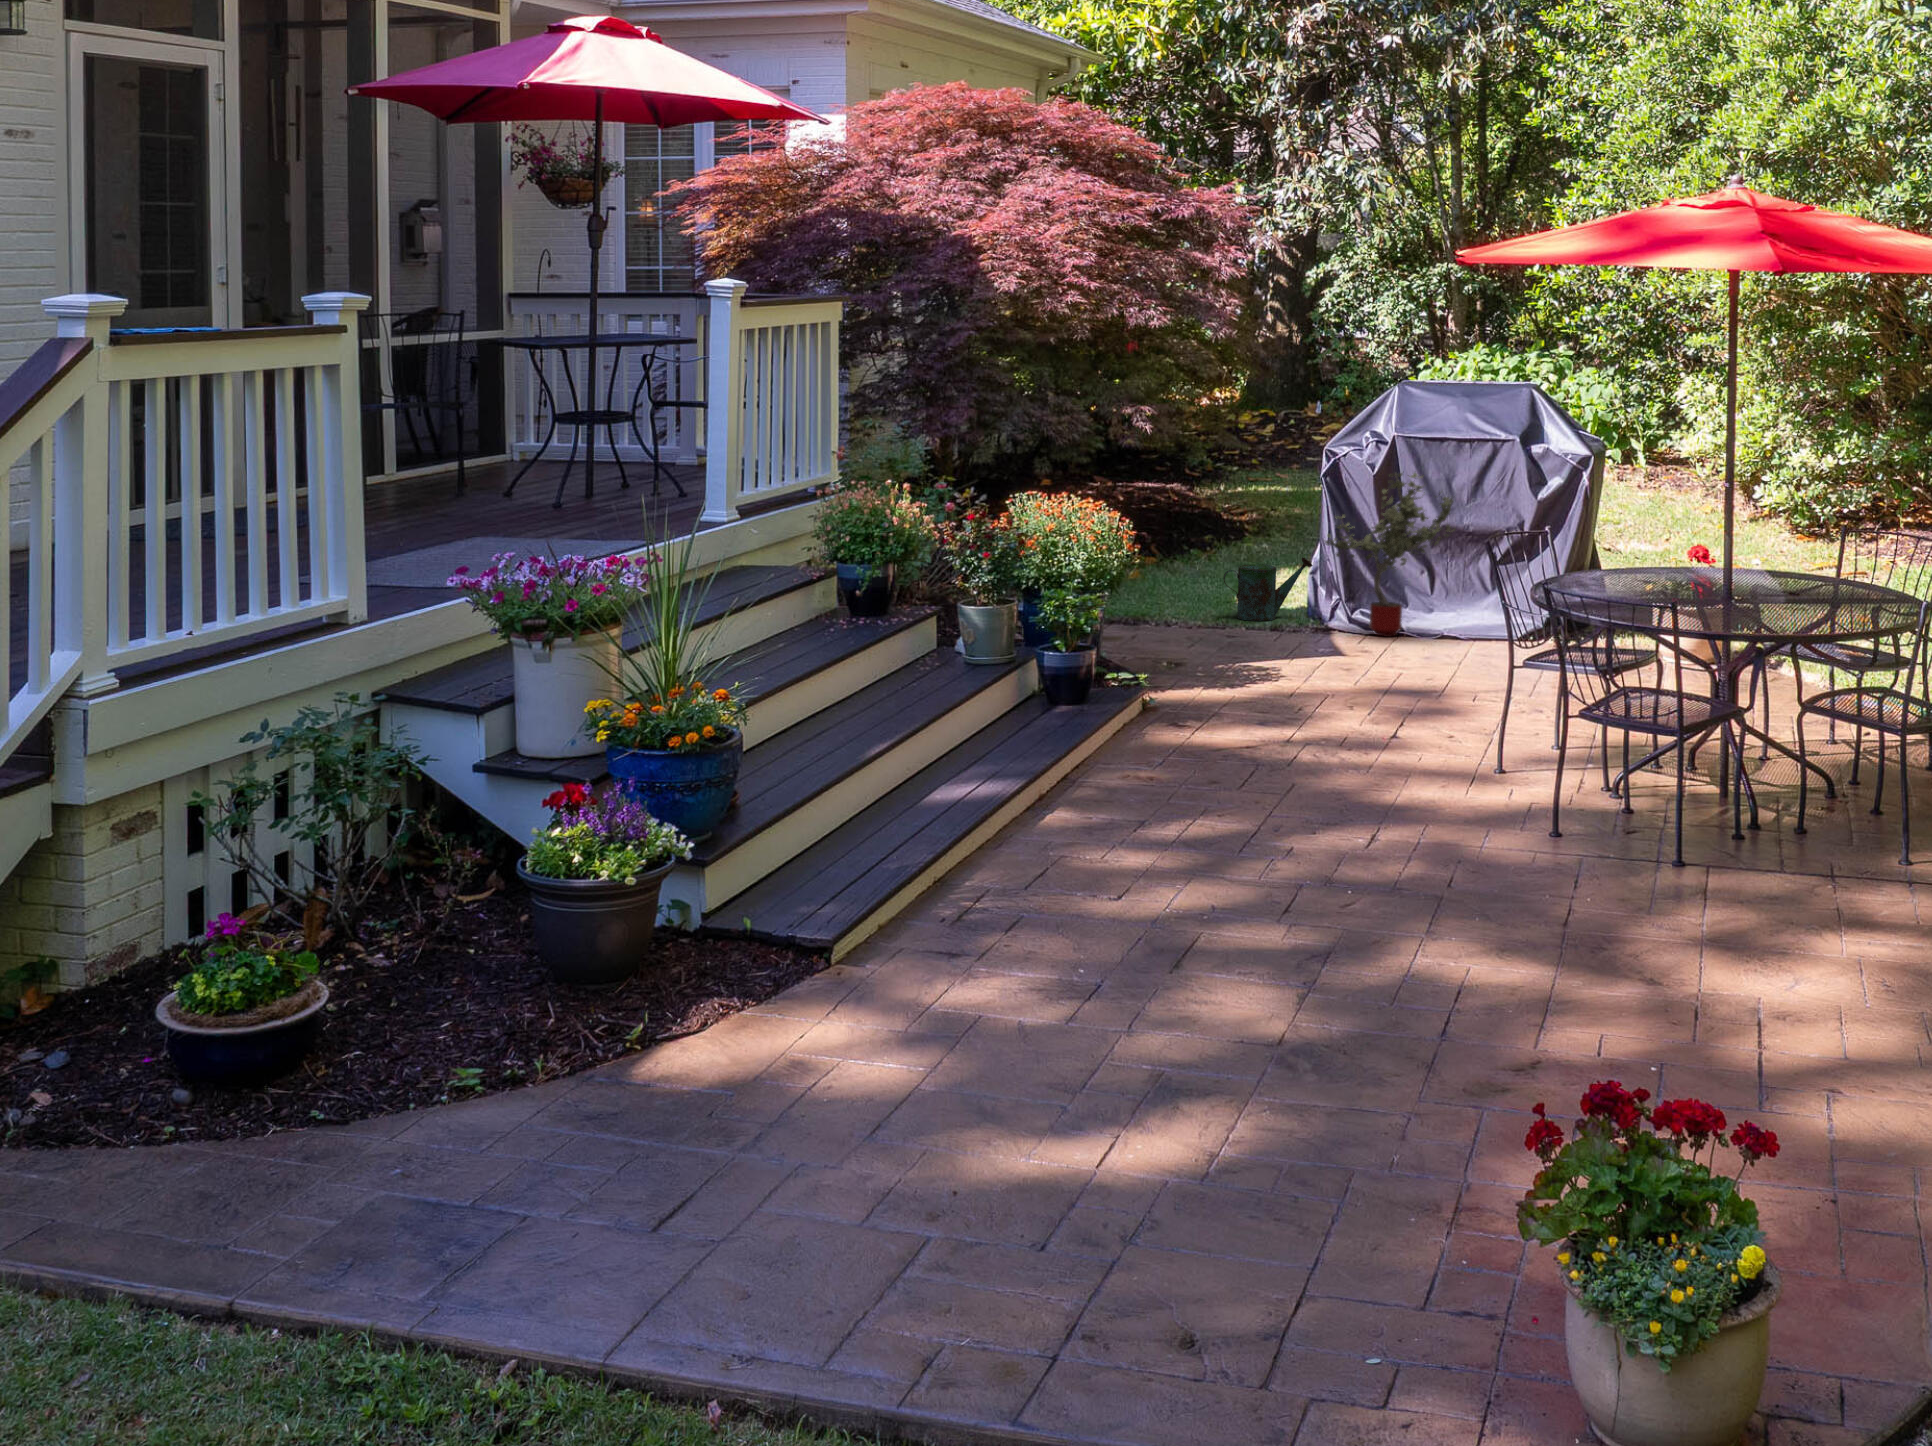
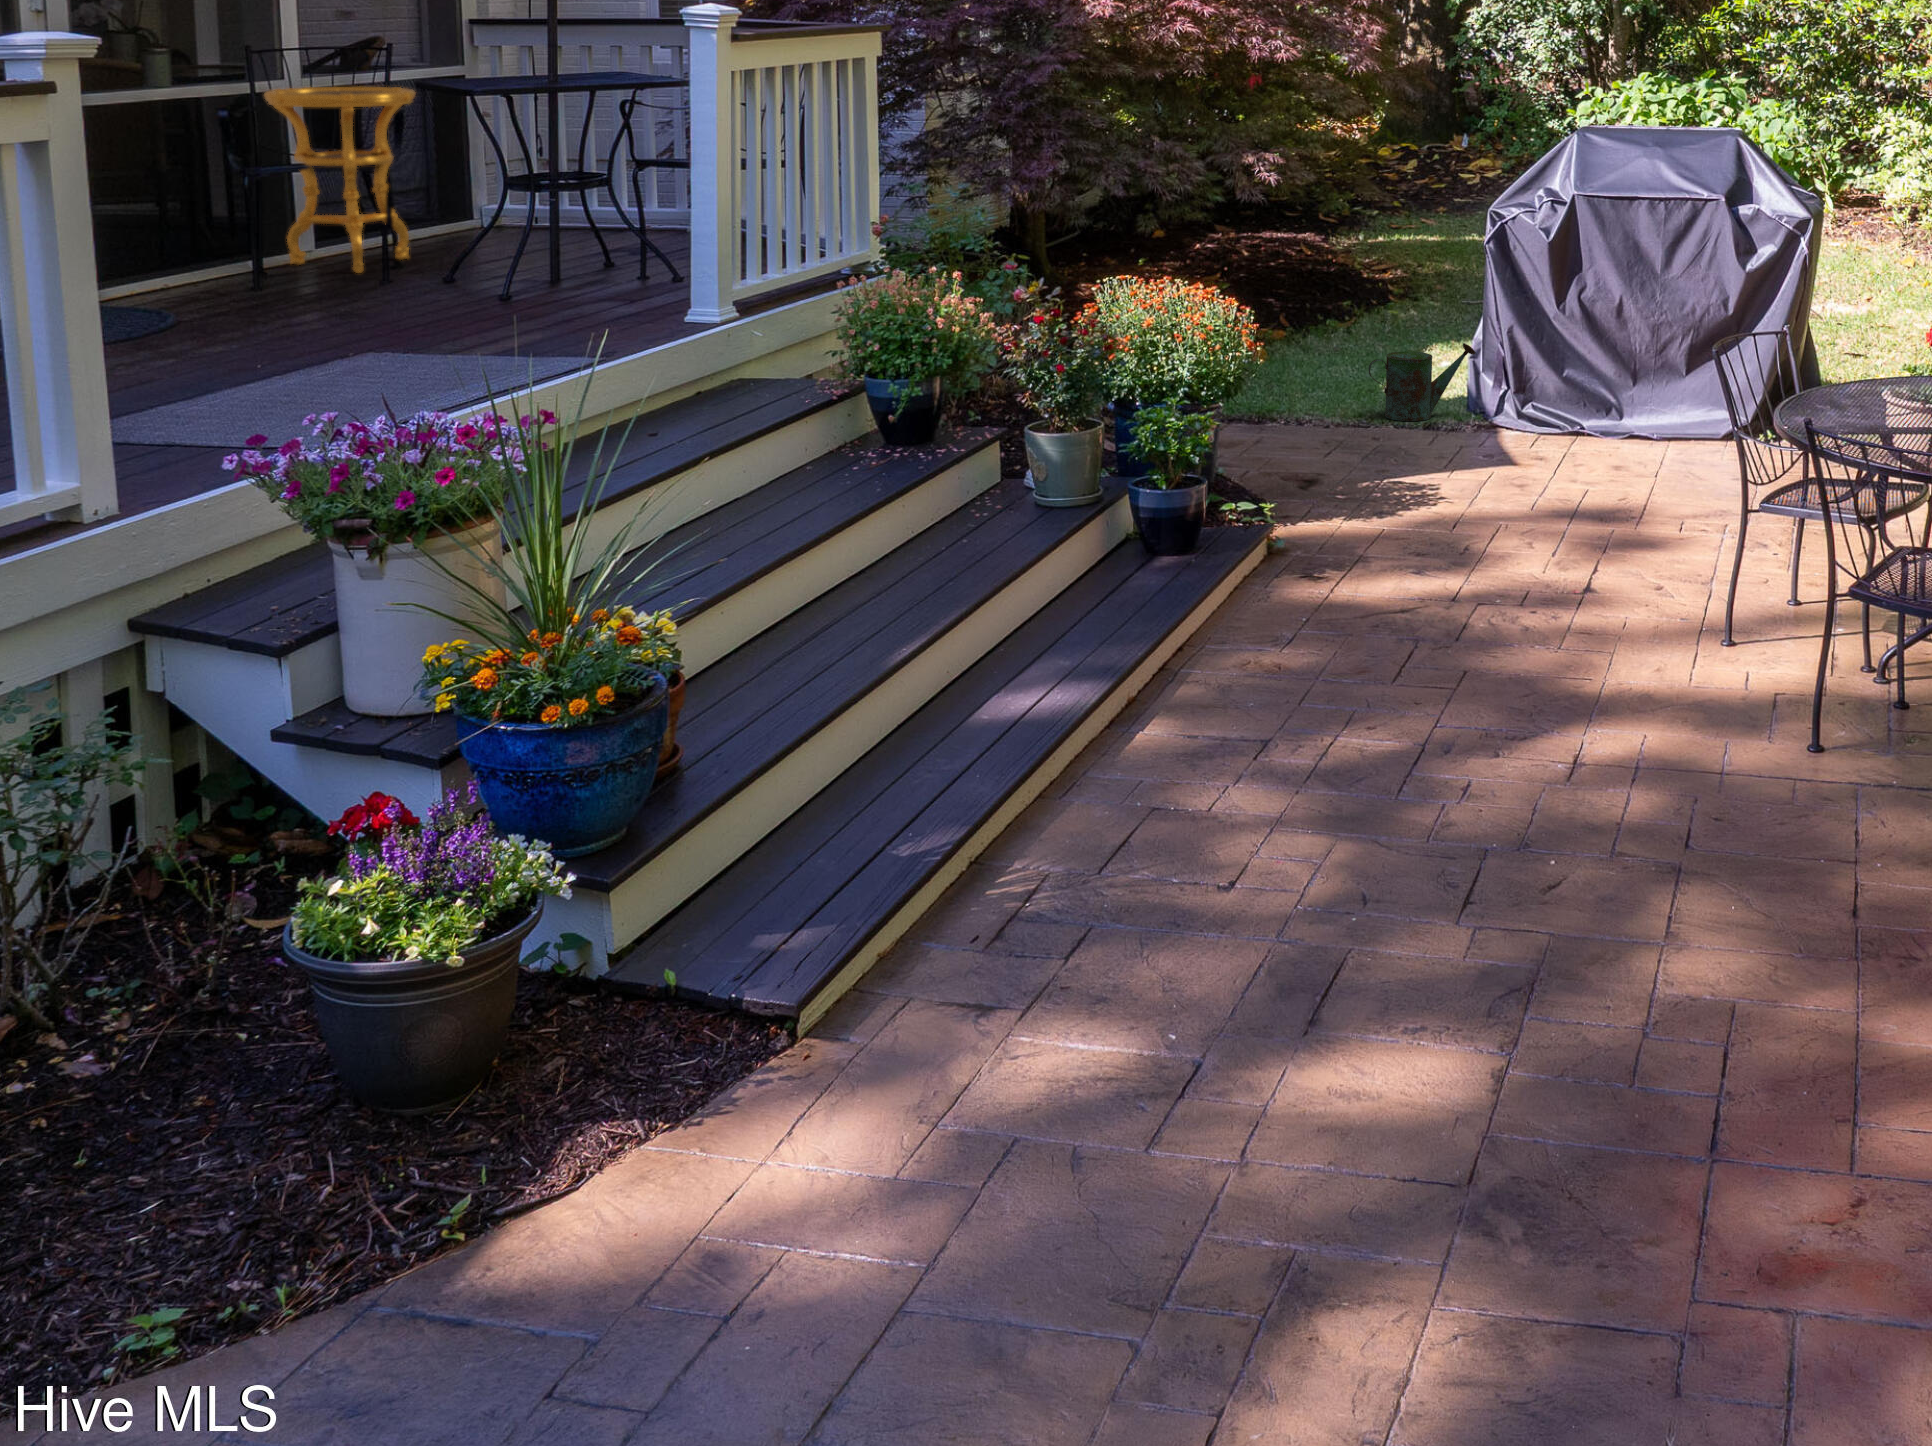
side table: none [375,349,484,491] -> present [264,87,415,273]
potted tree: present [1325,473,1454,636] -> none [1489,240,1653,442]

